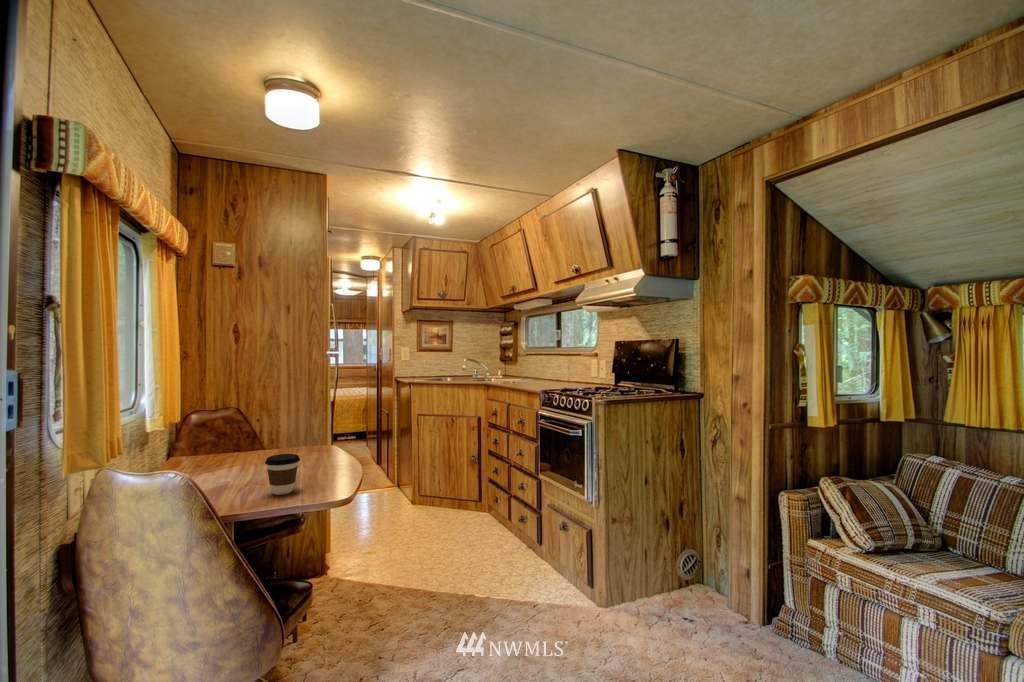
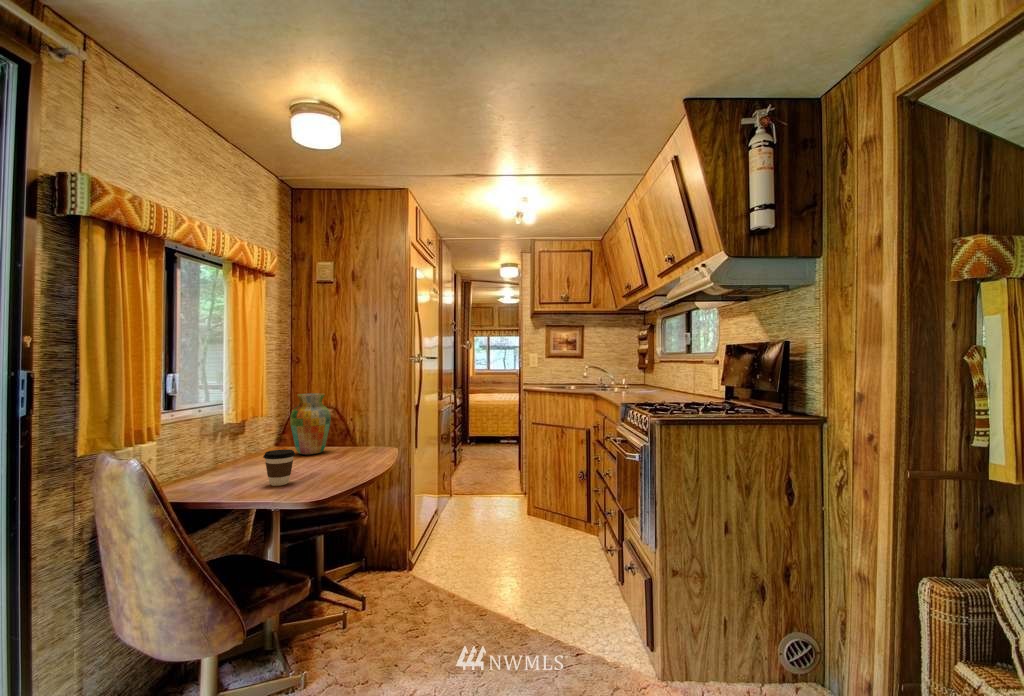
vase: none [221,393,270,463] -> present [290,393,331,455]

